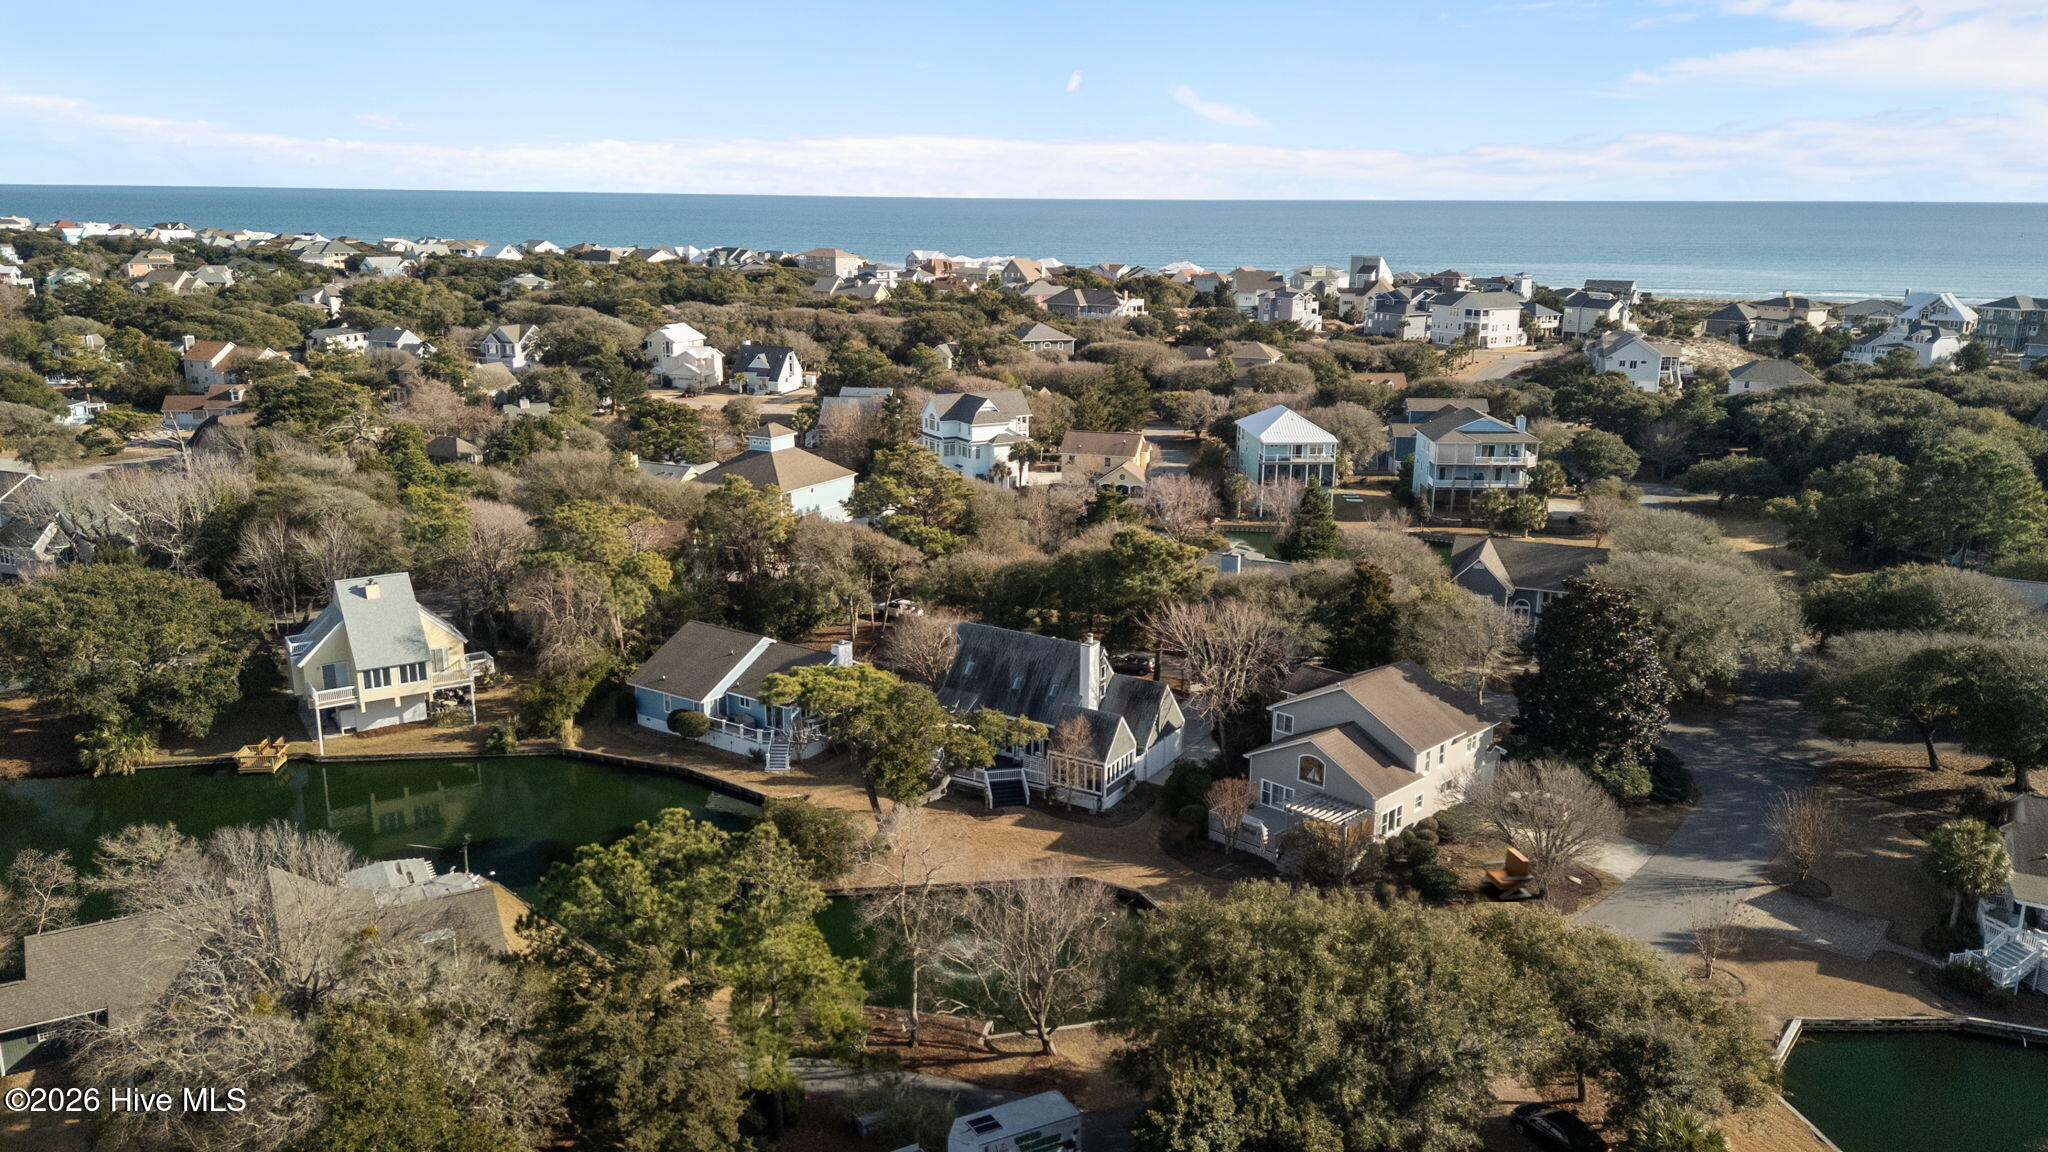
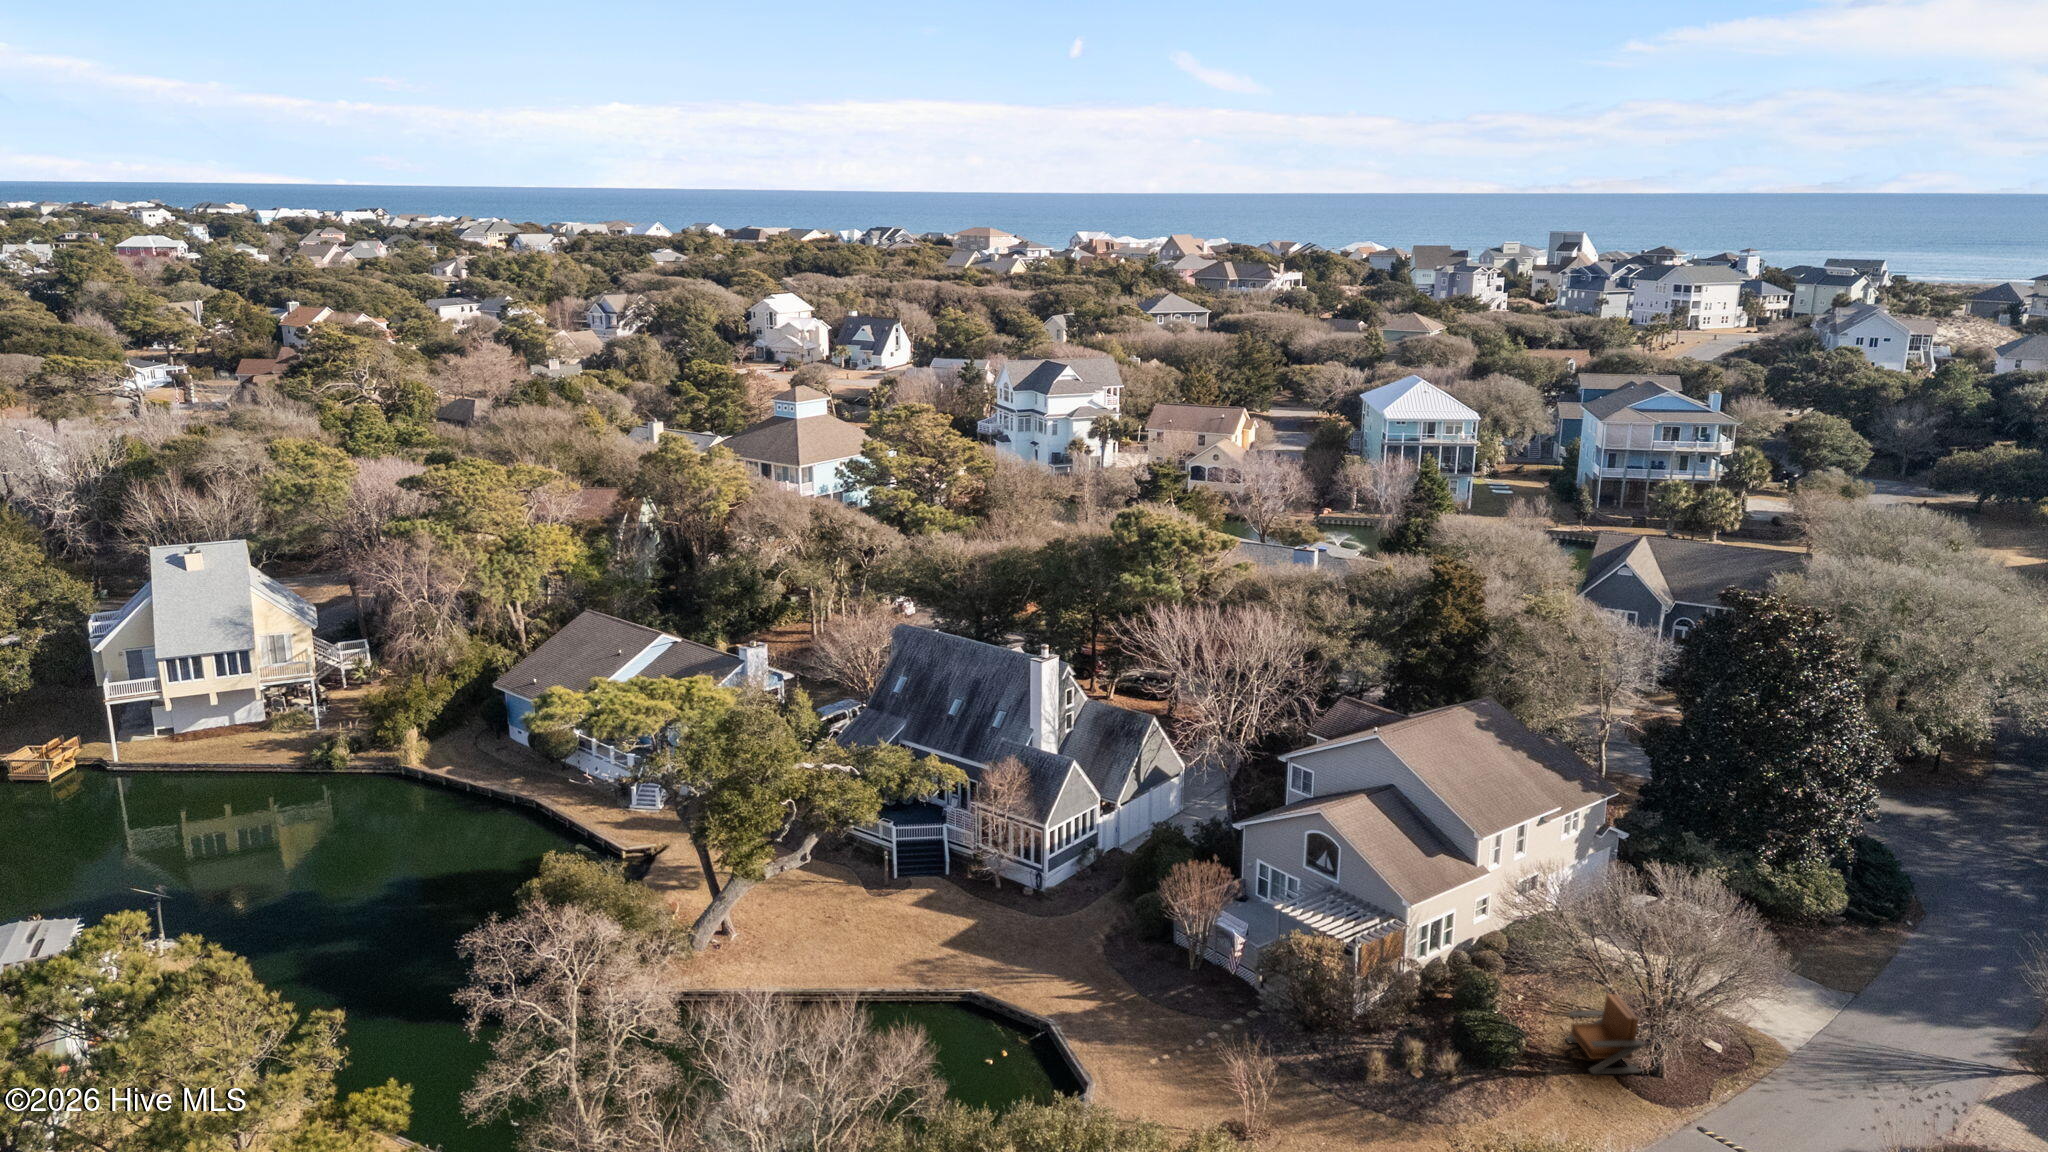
bench: present [1166,817,1197,854] -> none [1110,910,1158,966]

